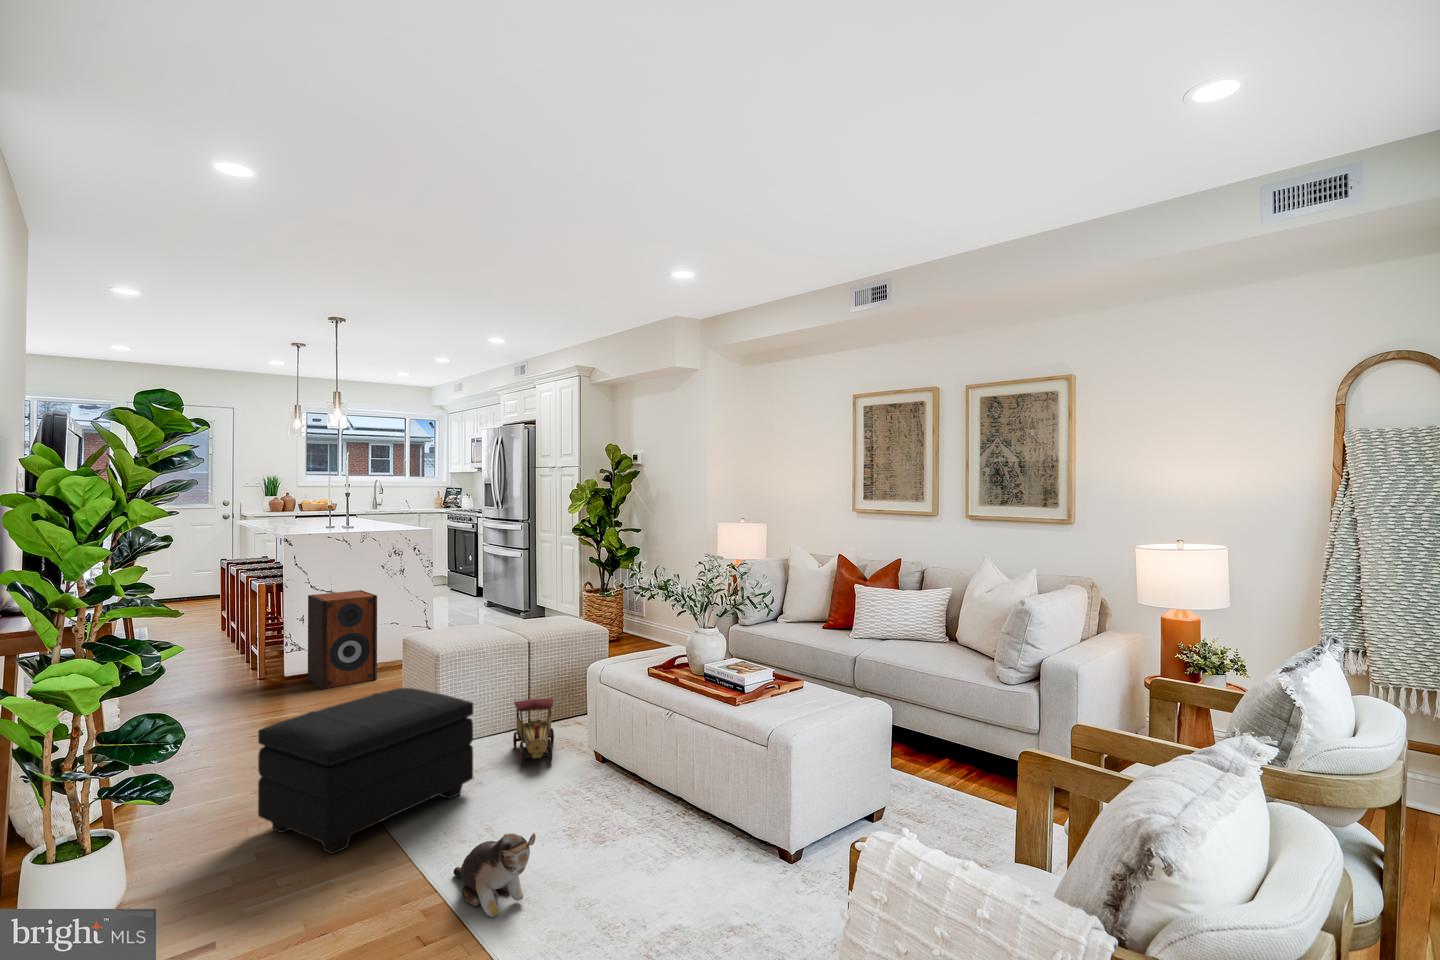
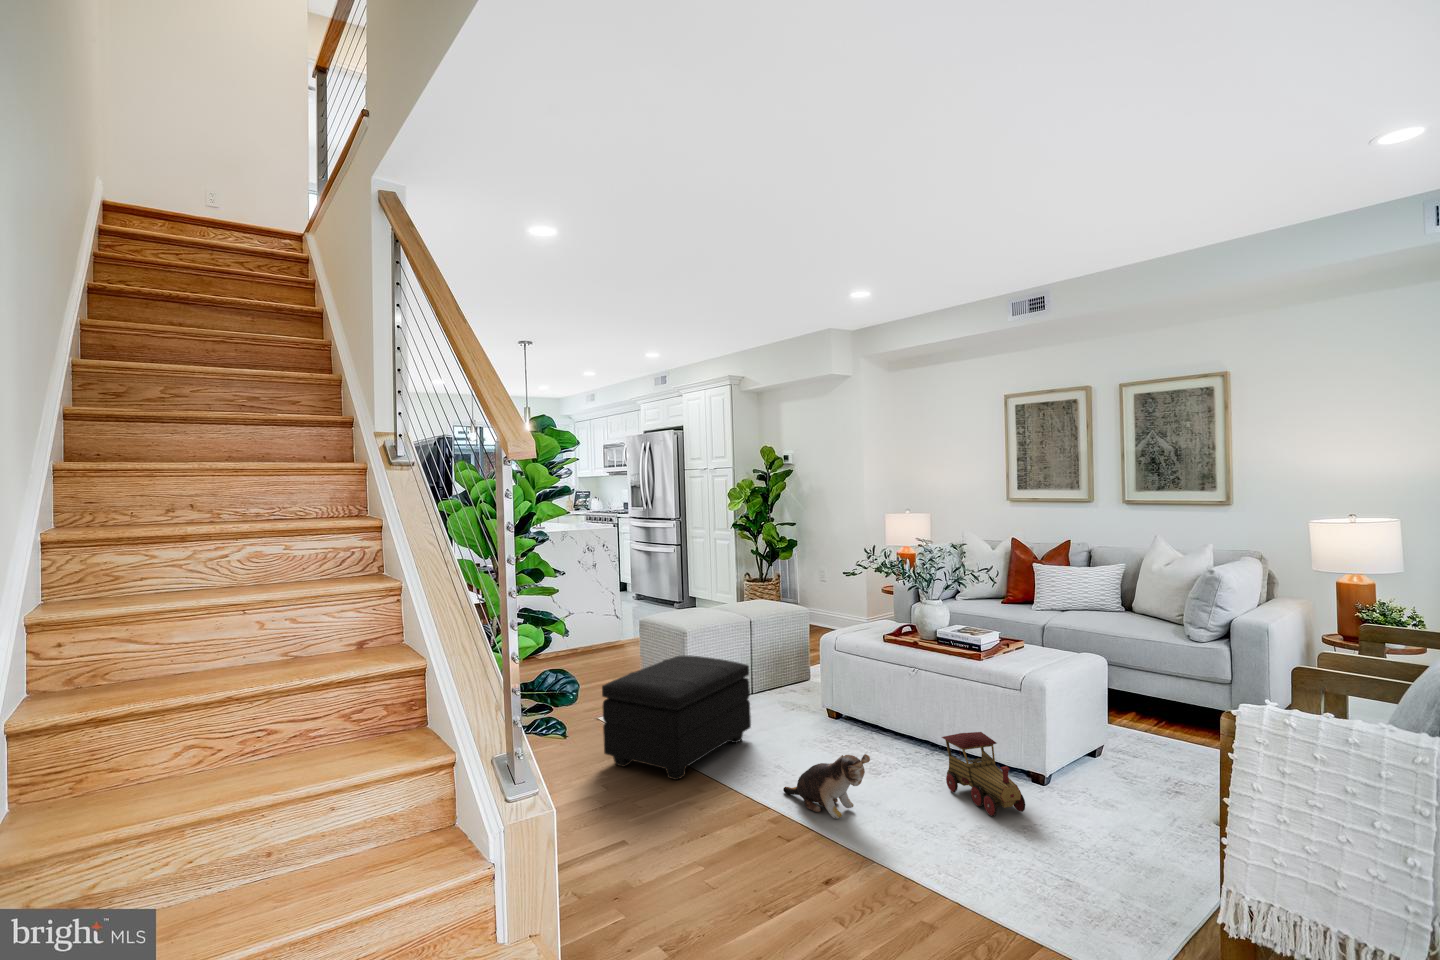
speaker: present [308,590,377,689] -> none [536,582,597,666]
toy train: present [513,698,554,766] -> present [942,732,1025,816]

